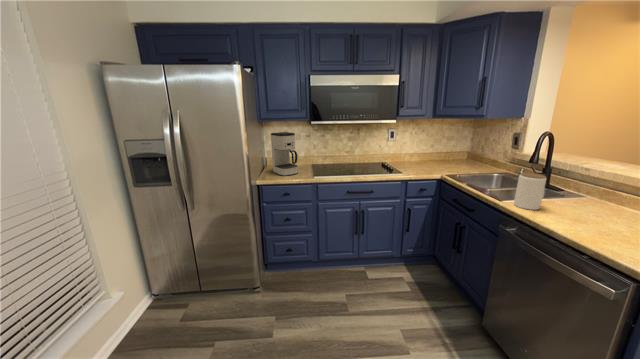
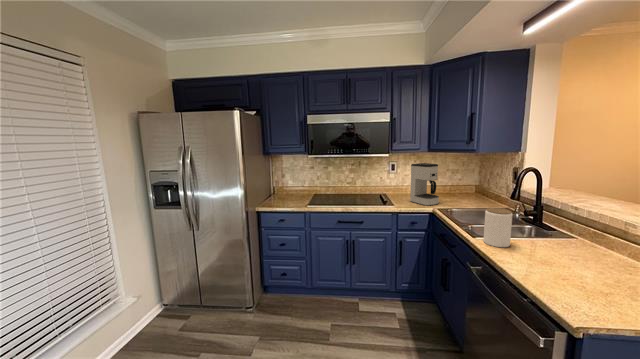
coffee maker: present [271,132,298,176] -> present [410,163,439,206]

